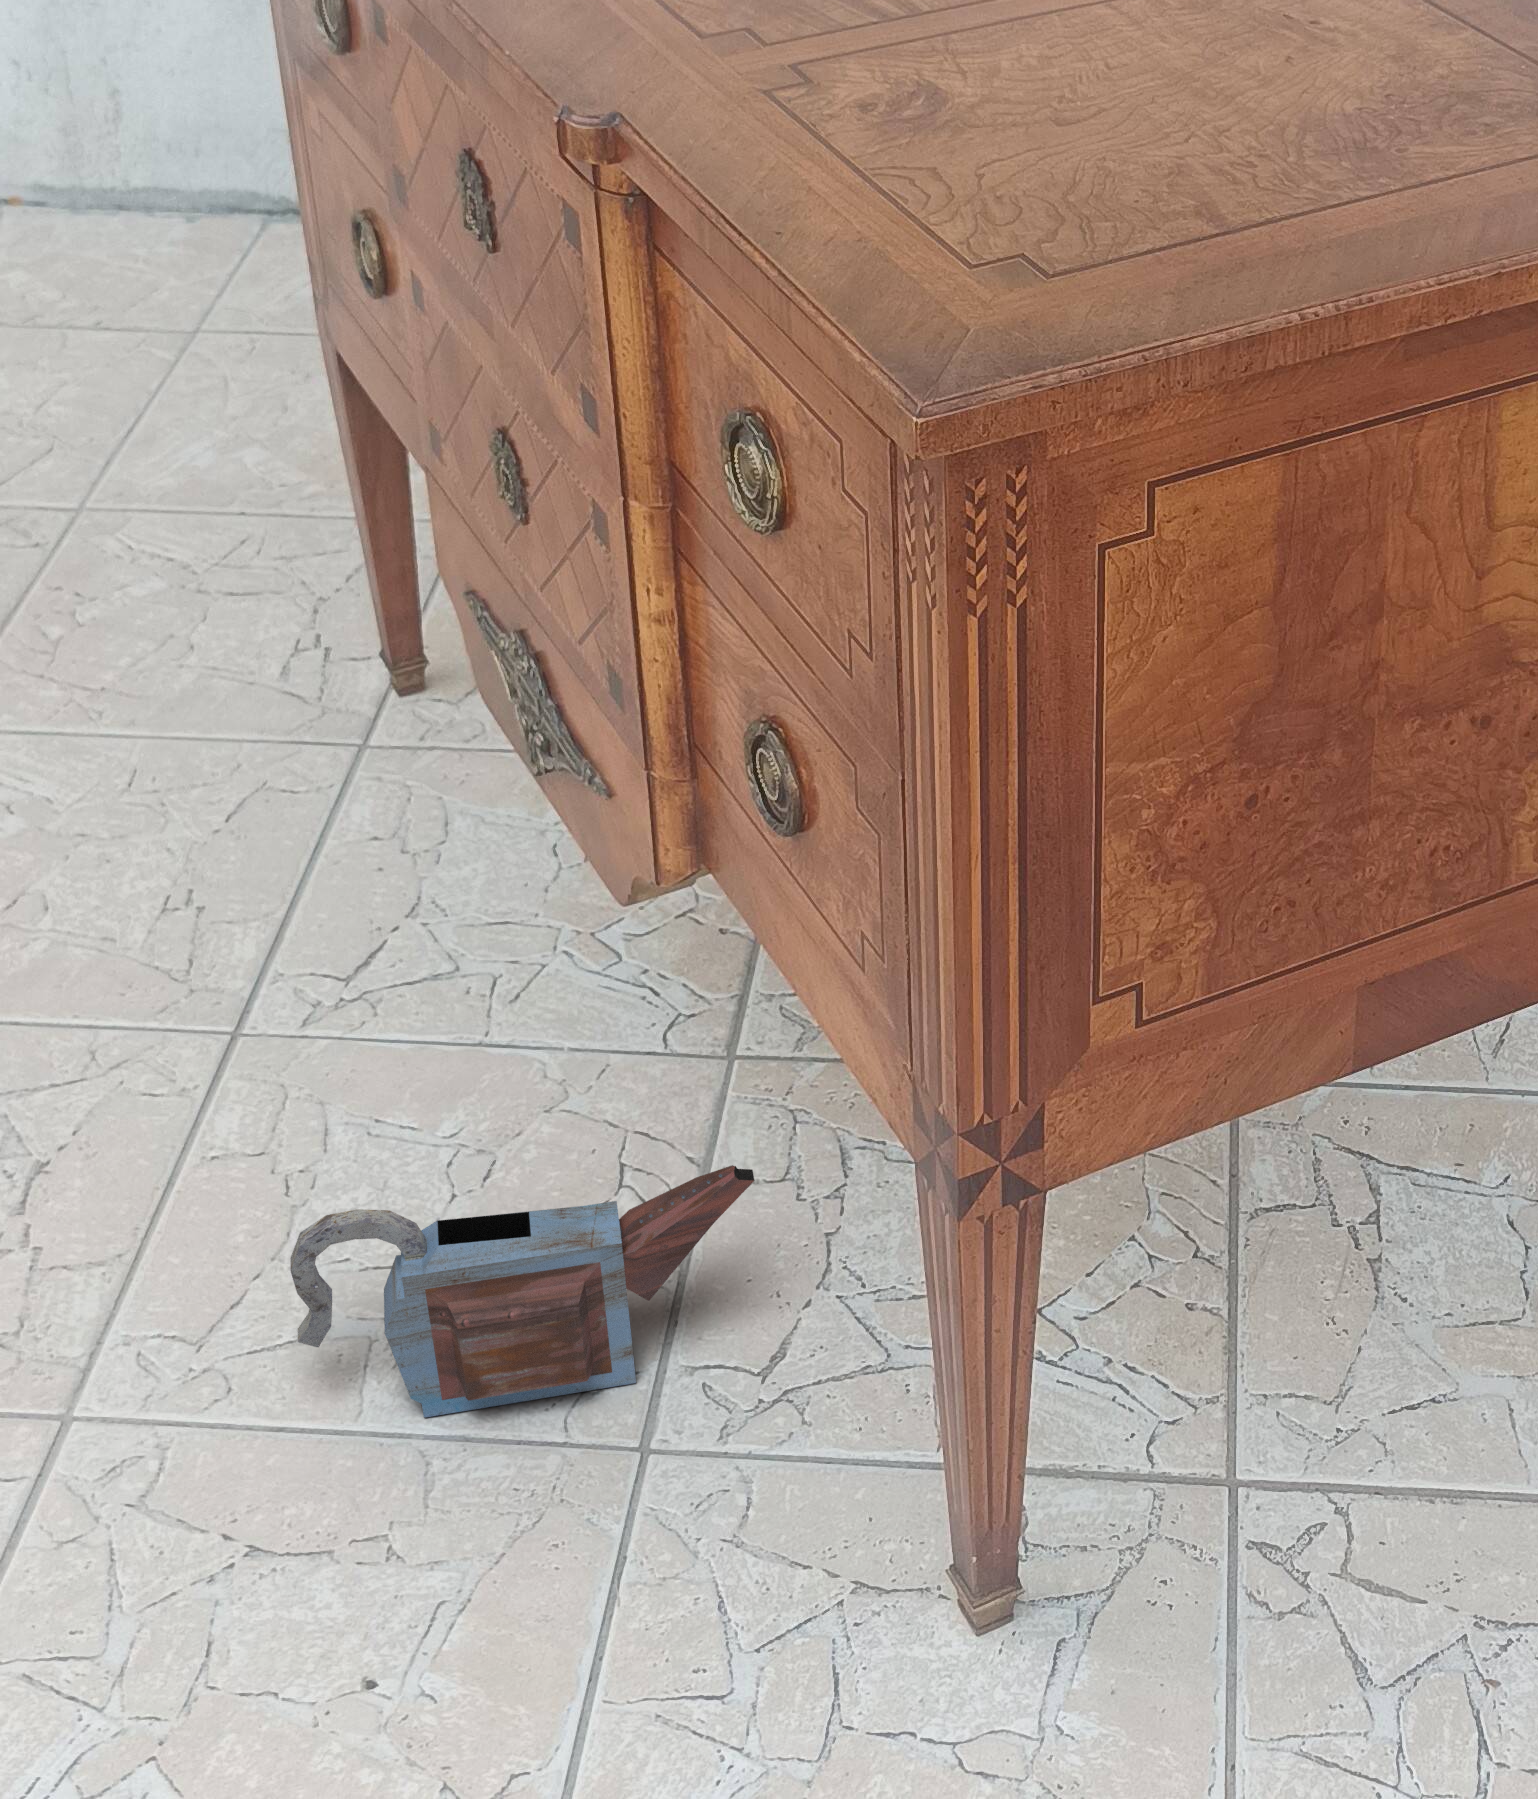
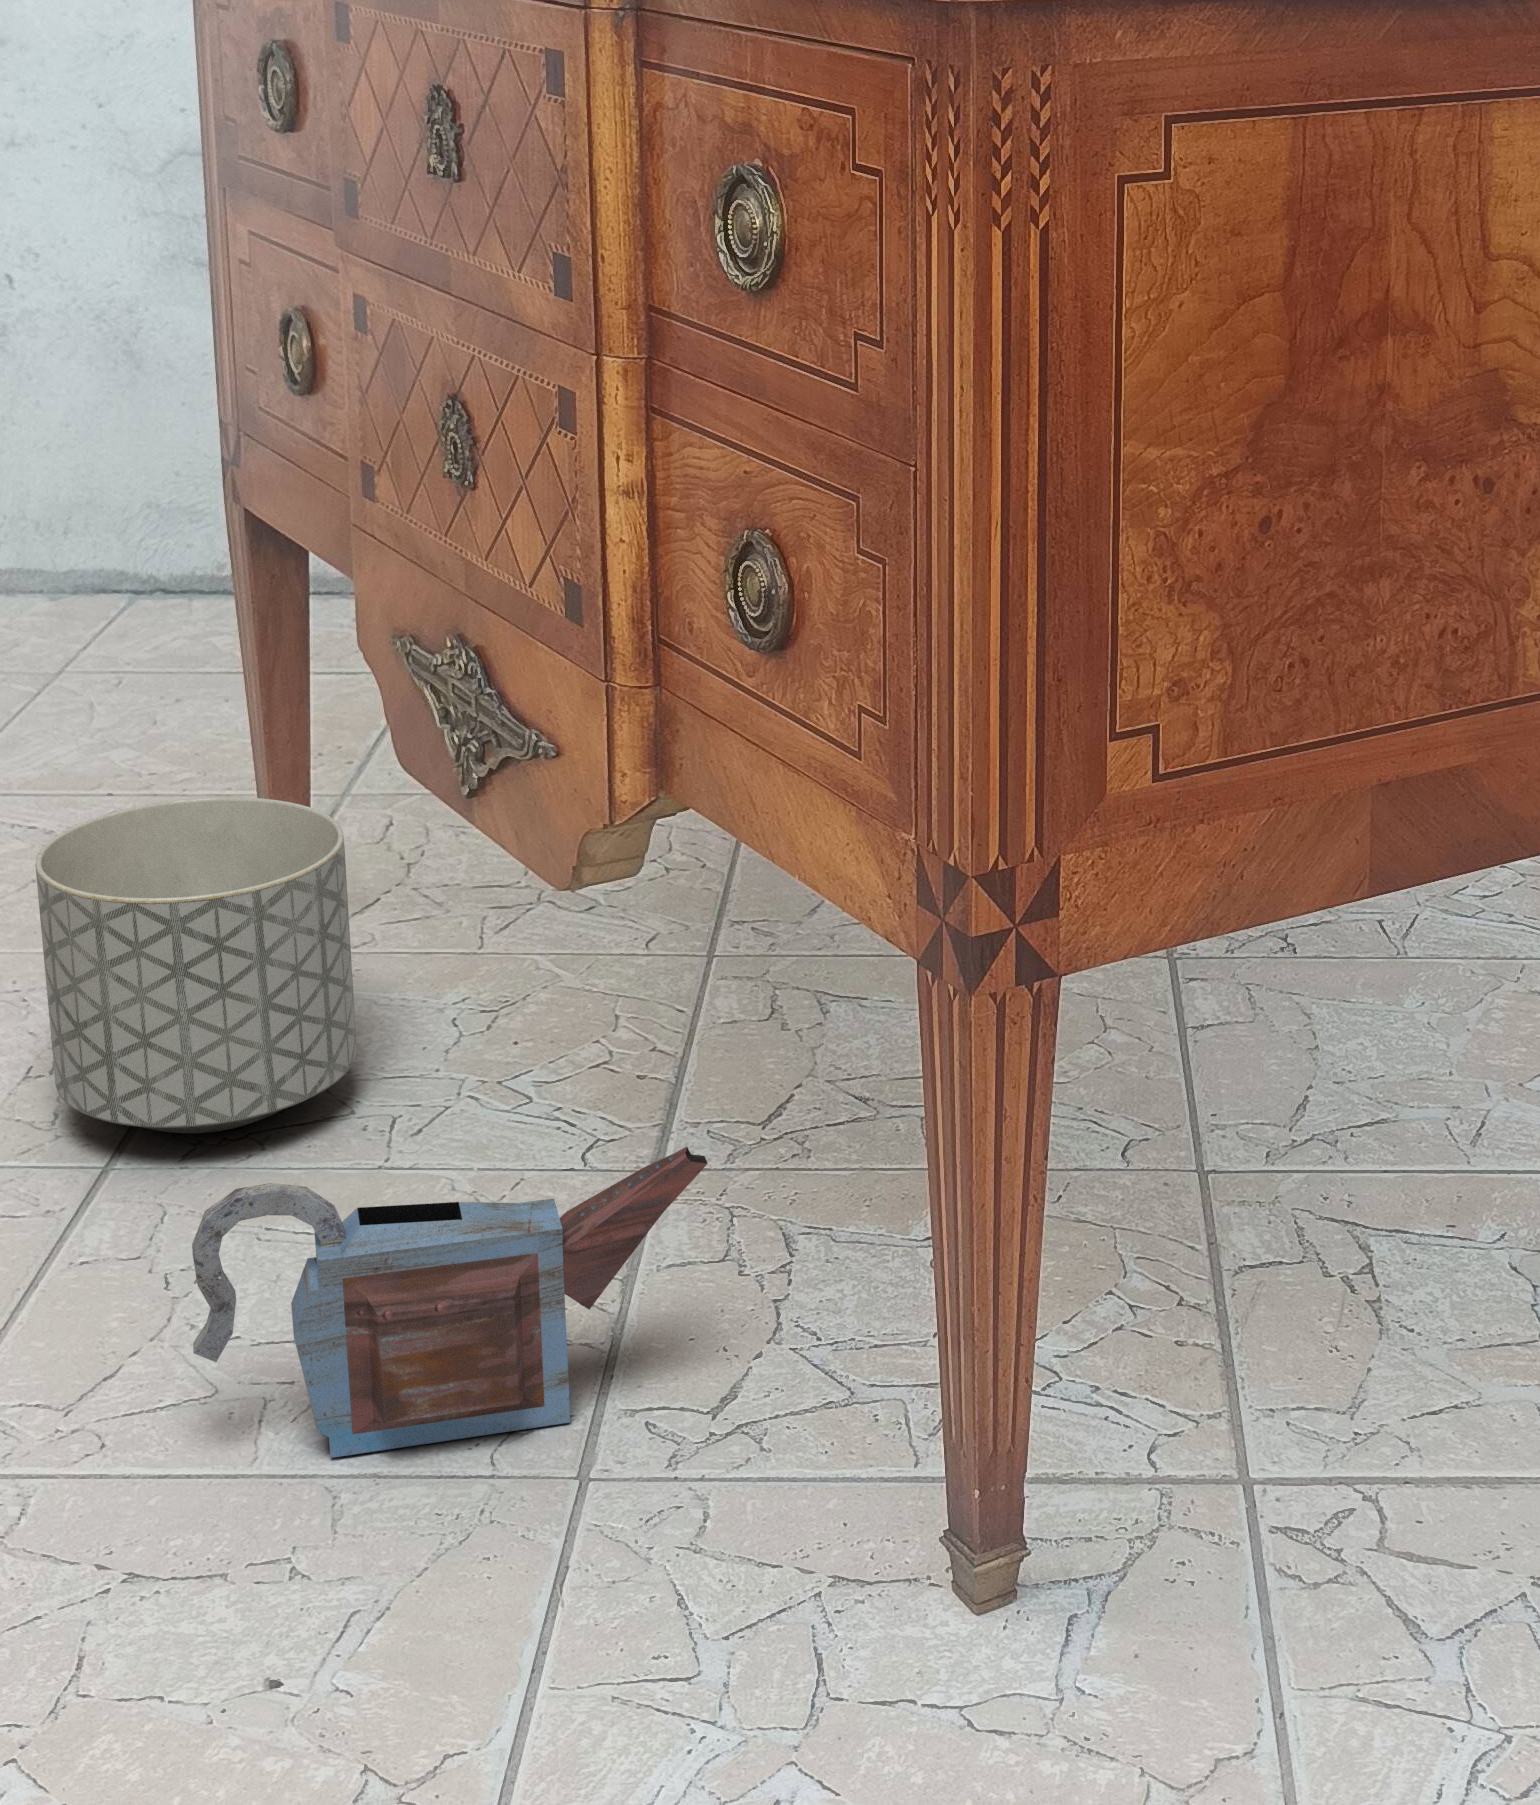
planter: none [151,673,460,1013] -> present [35,797,357,1133]

